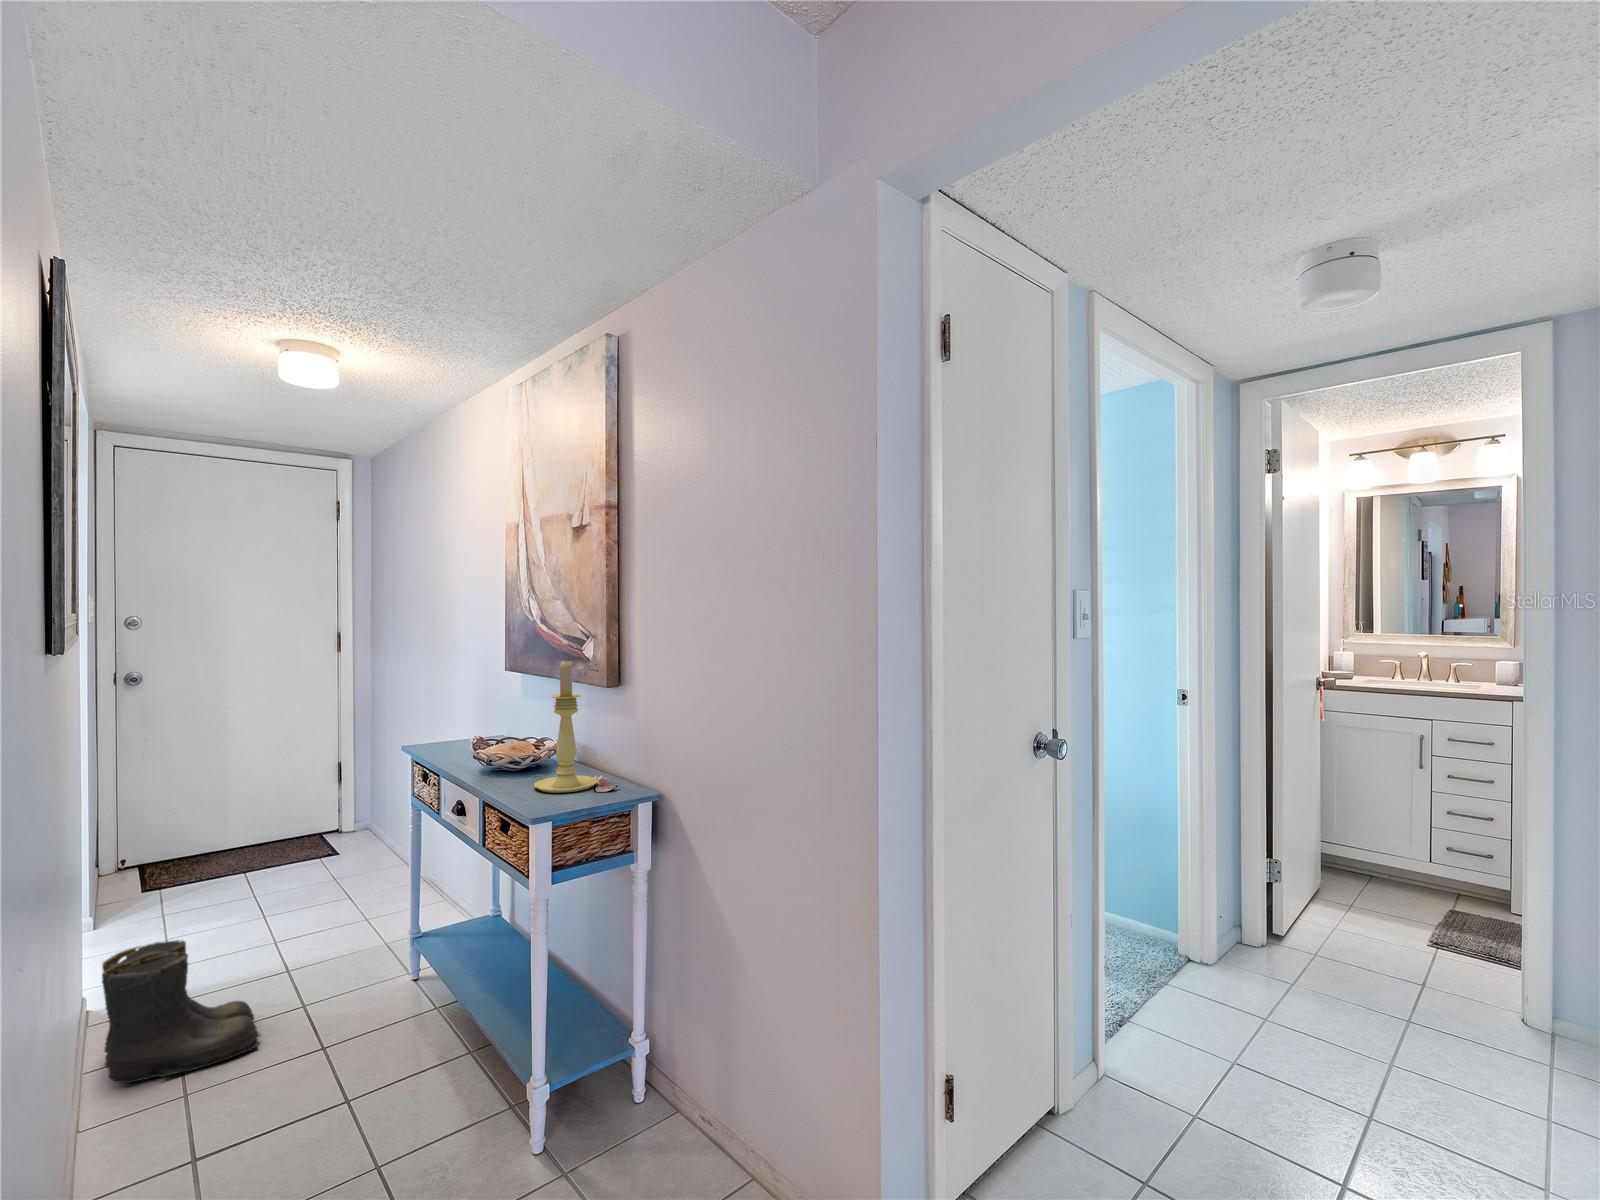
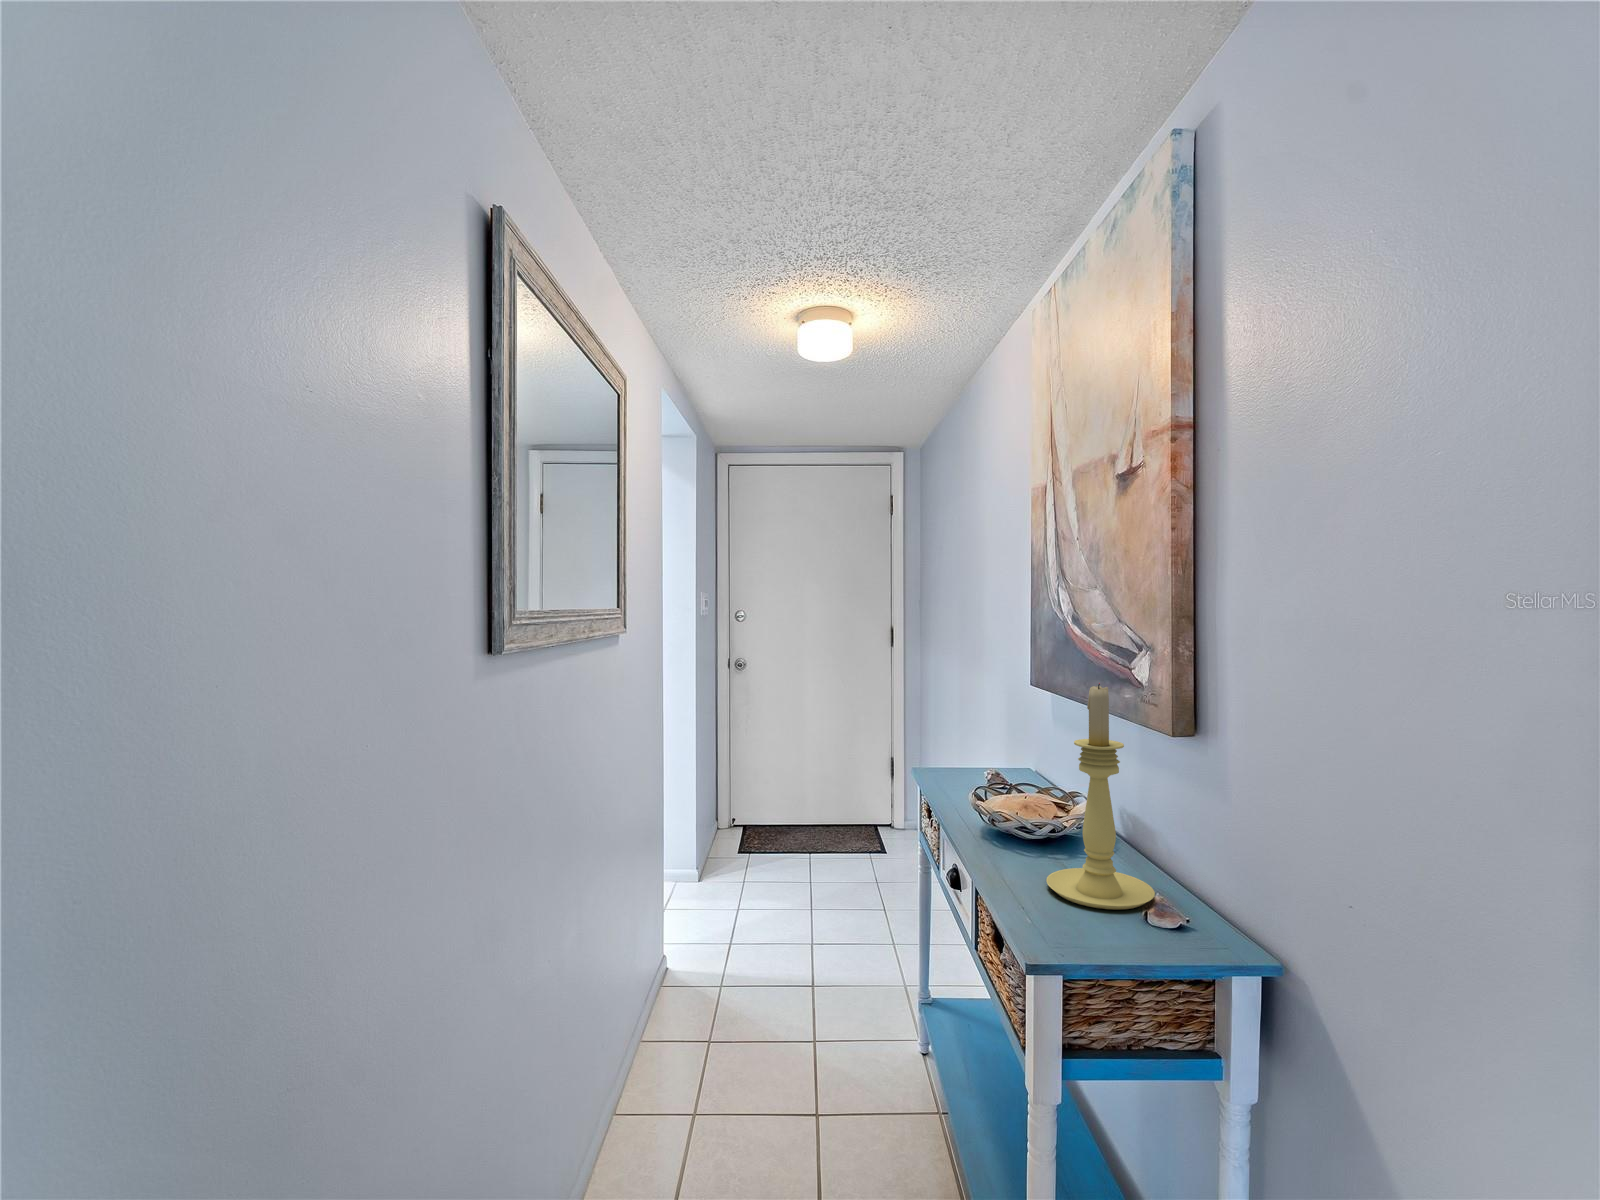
boots: present [102,940,260,1083] -> none [634,937,765,1091]

